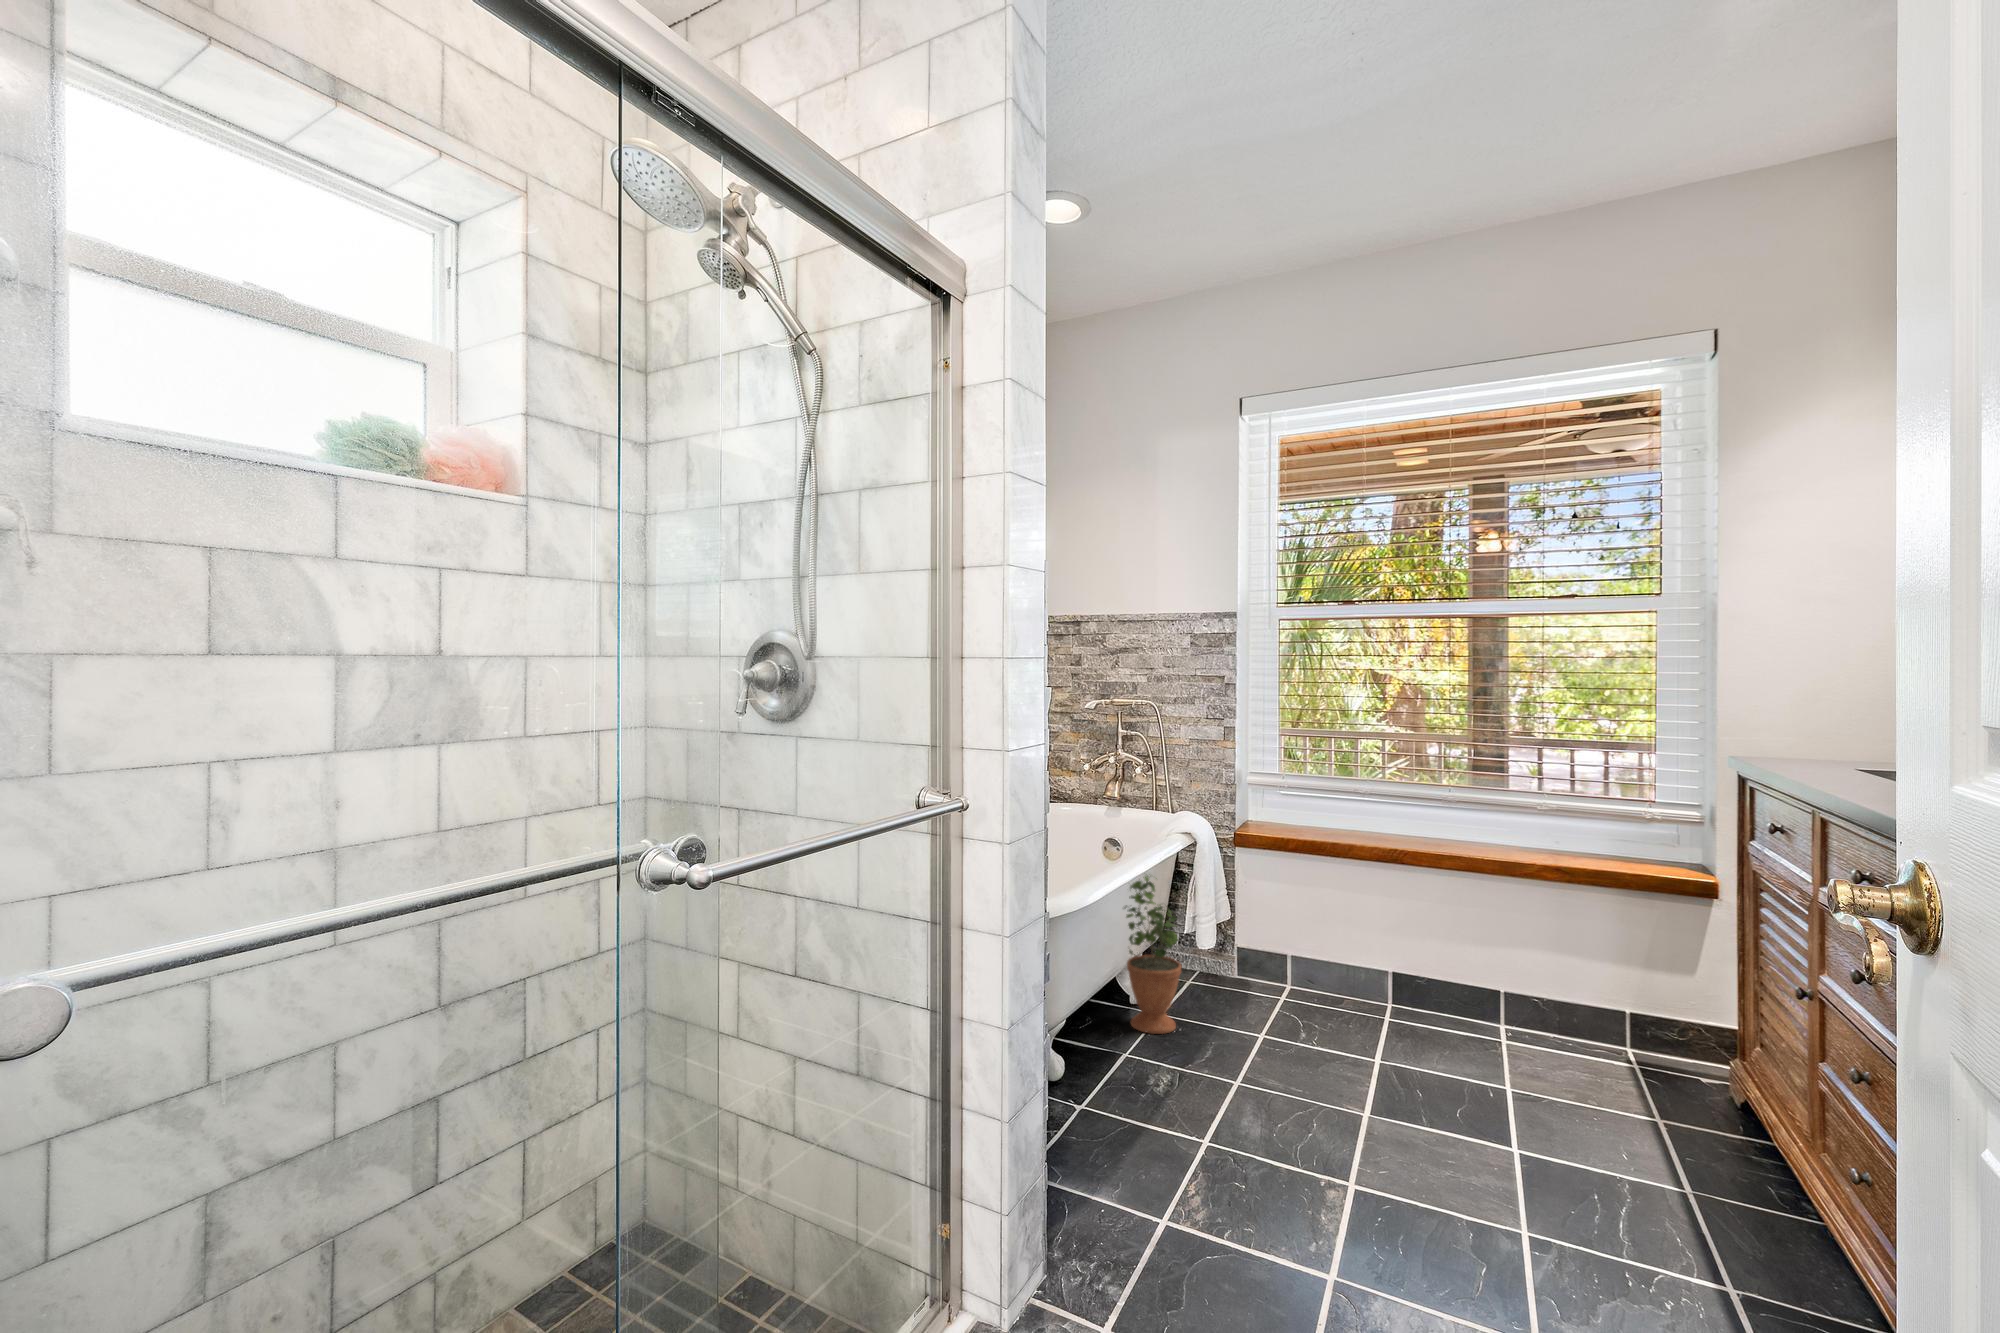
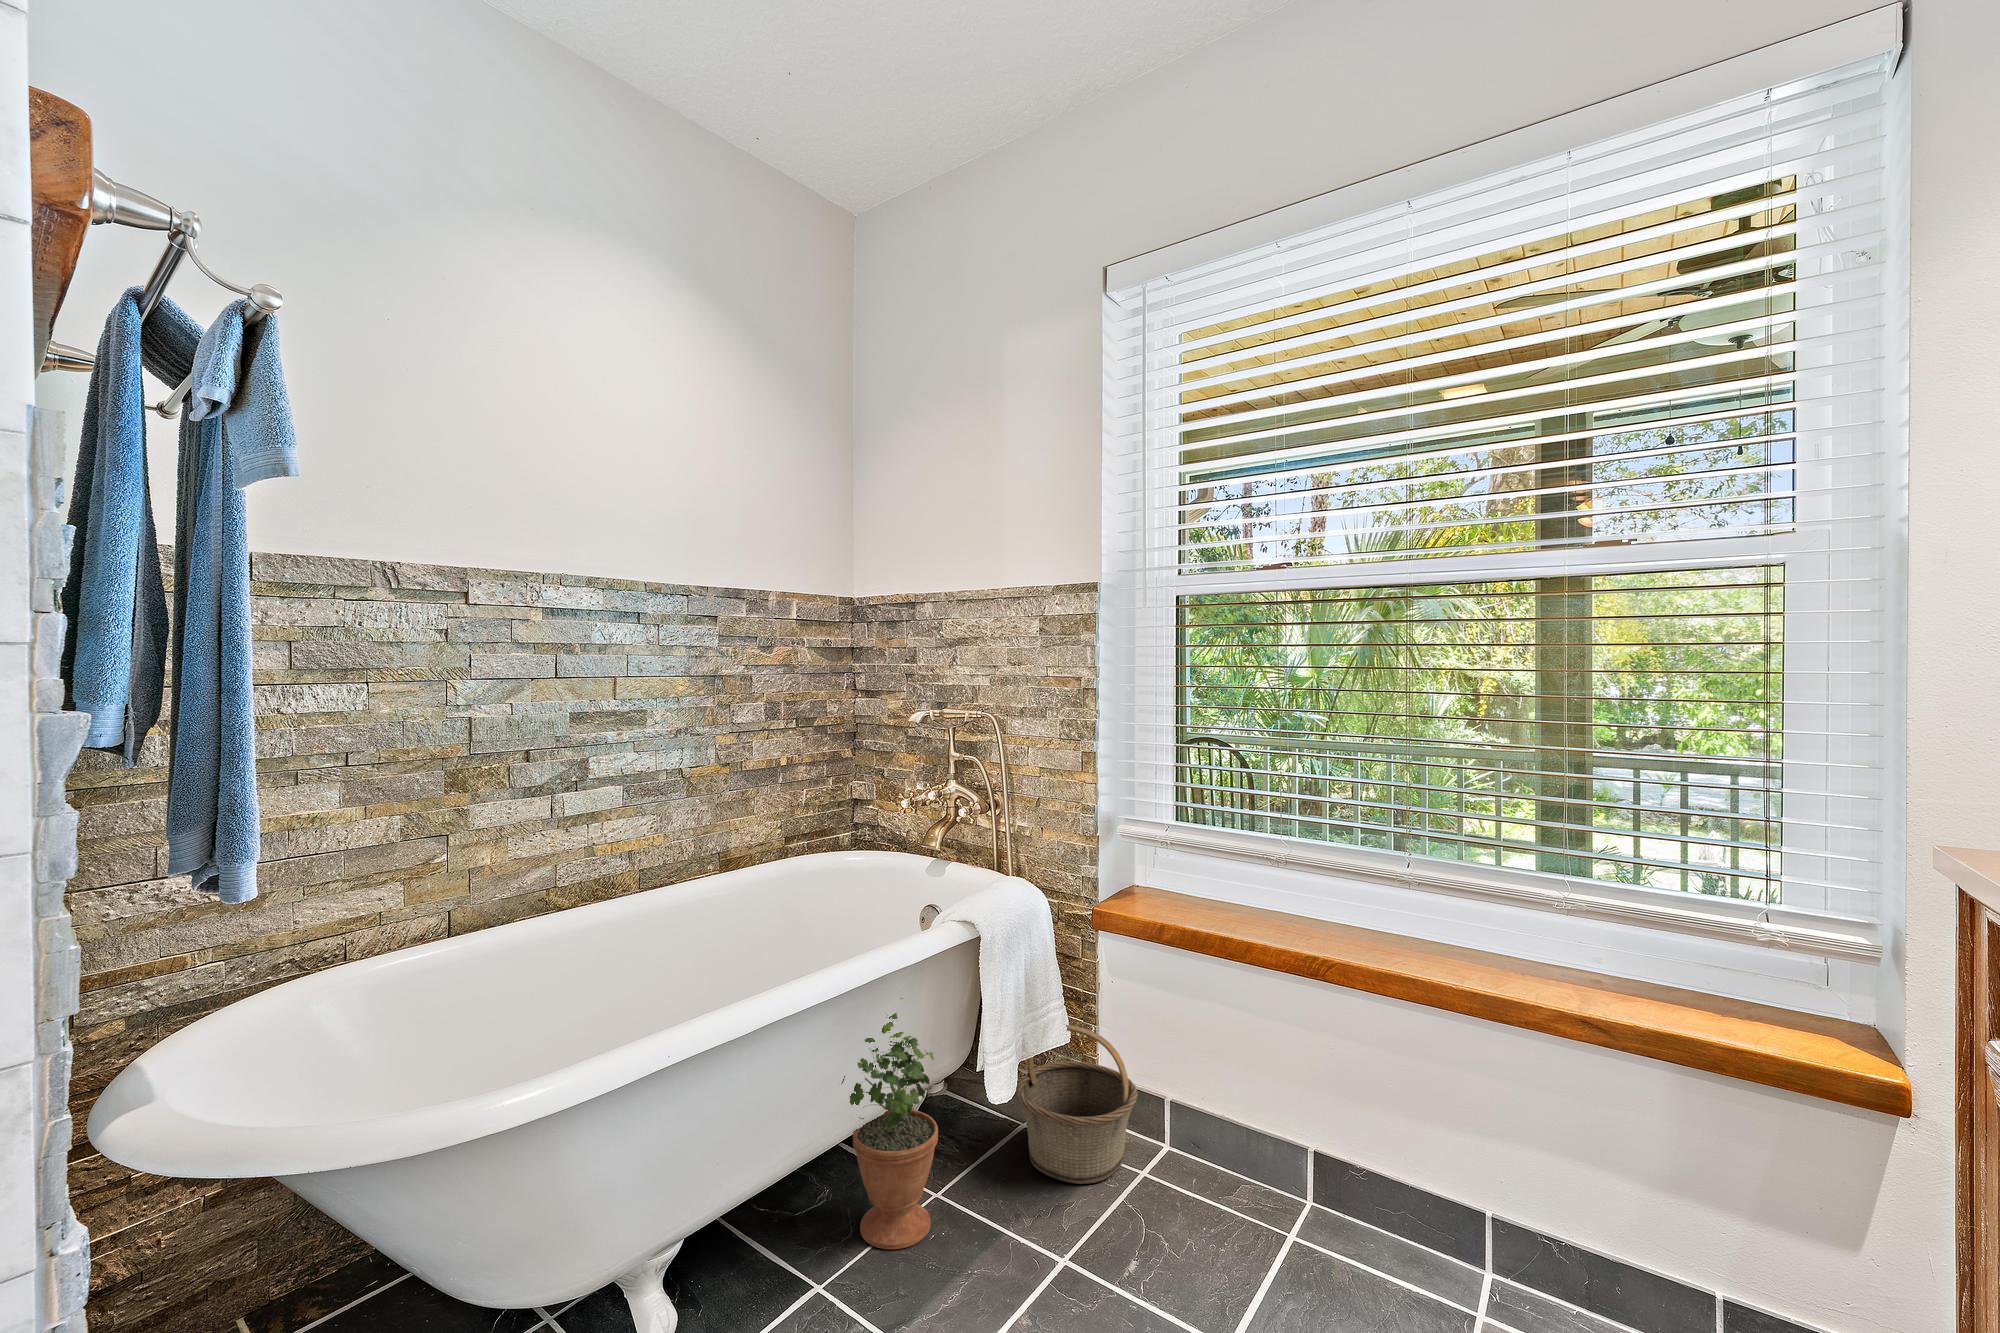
basket: none [1197,907,1278,1003] -> present [1016,1025,1138,1184]

